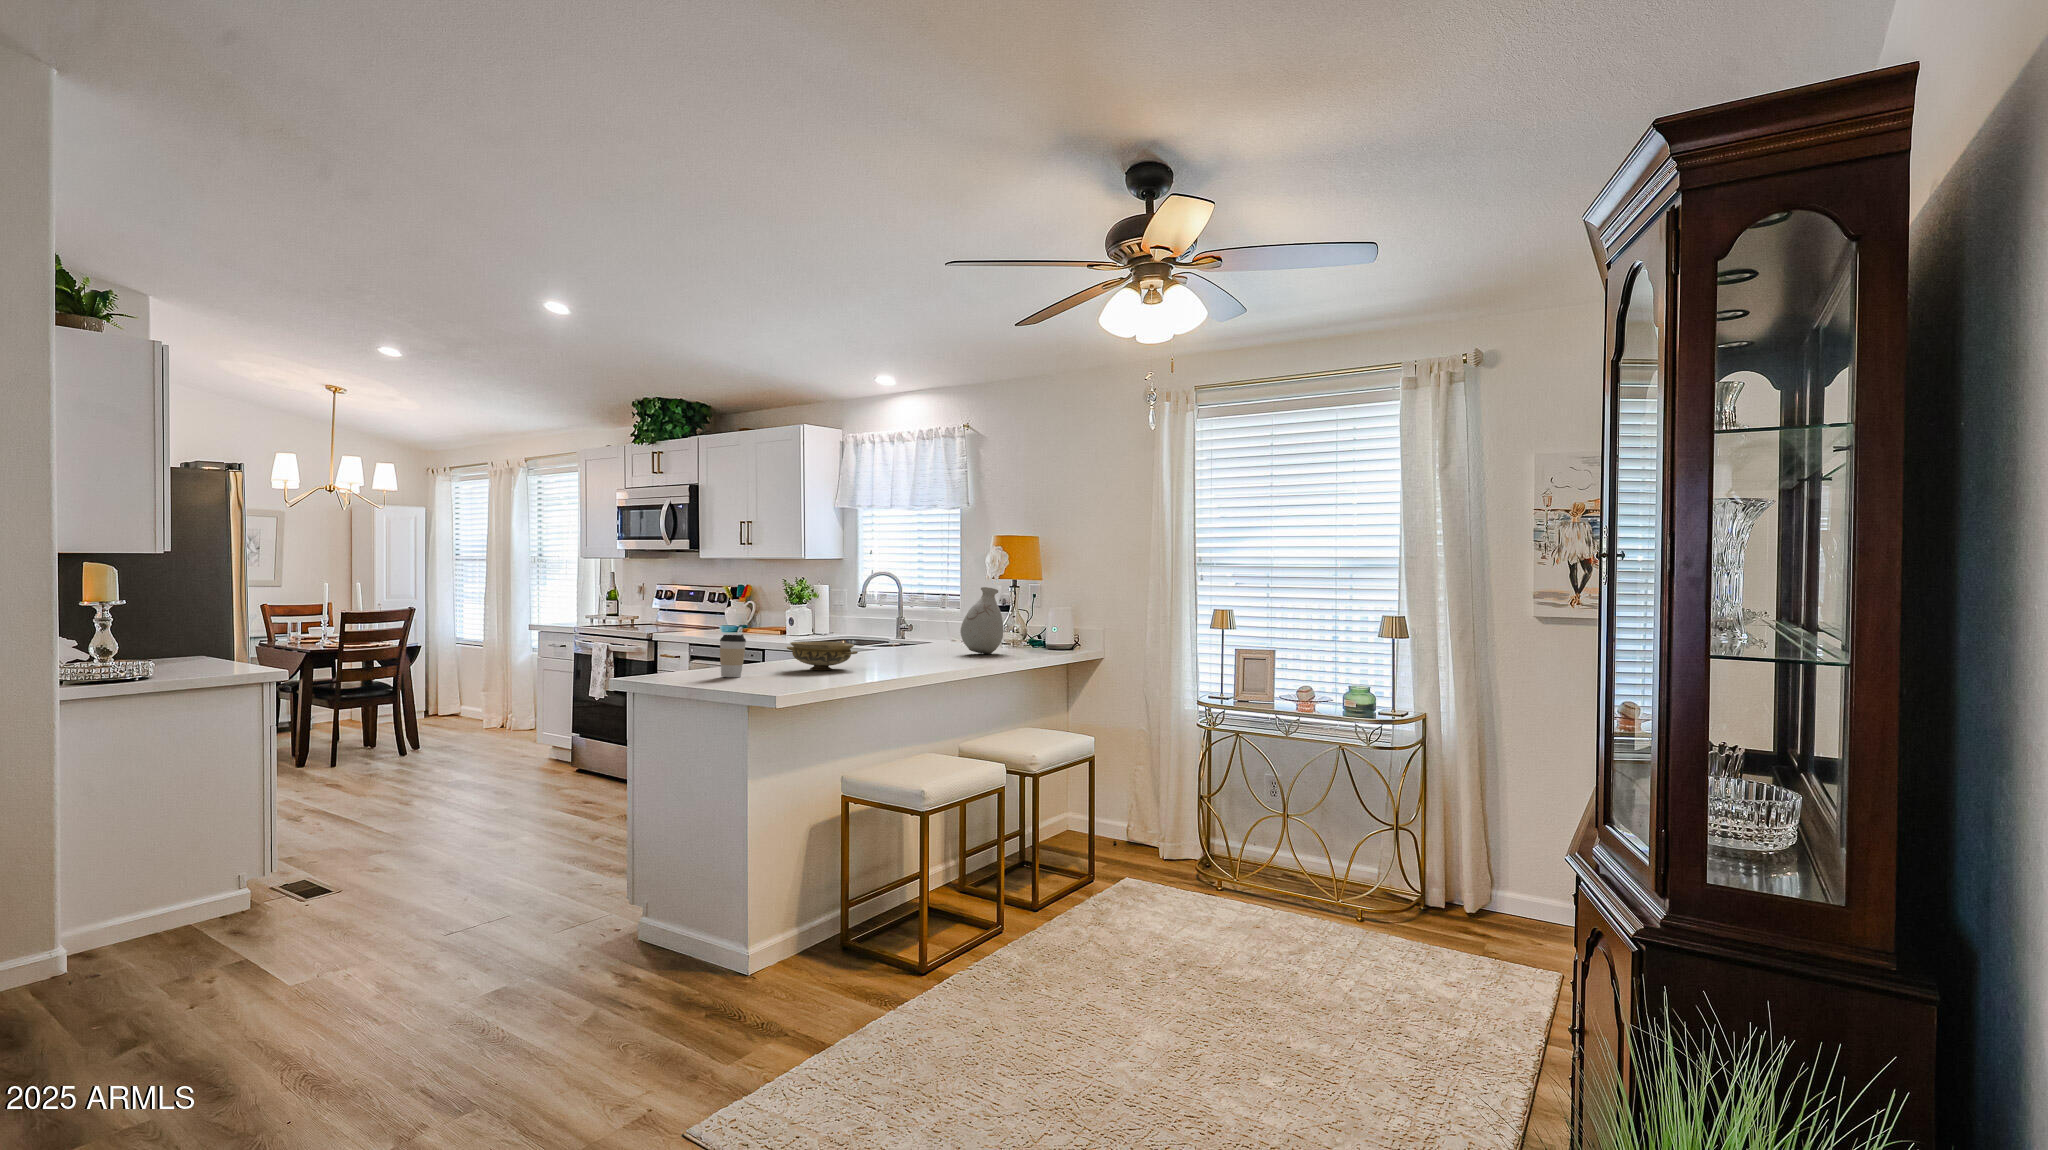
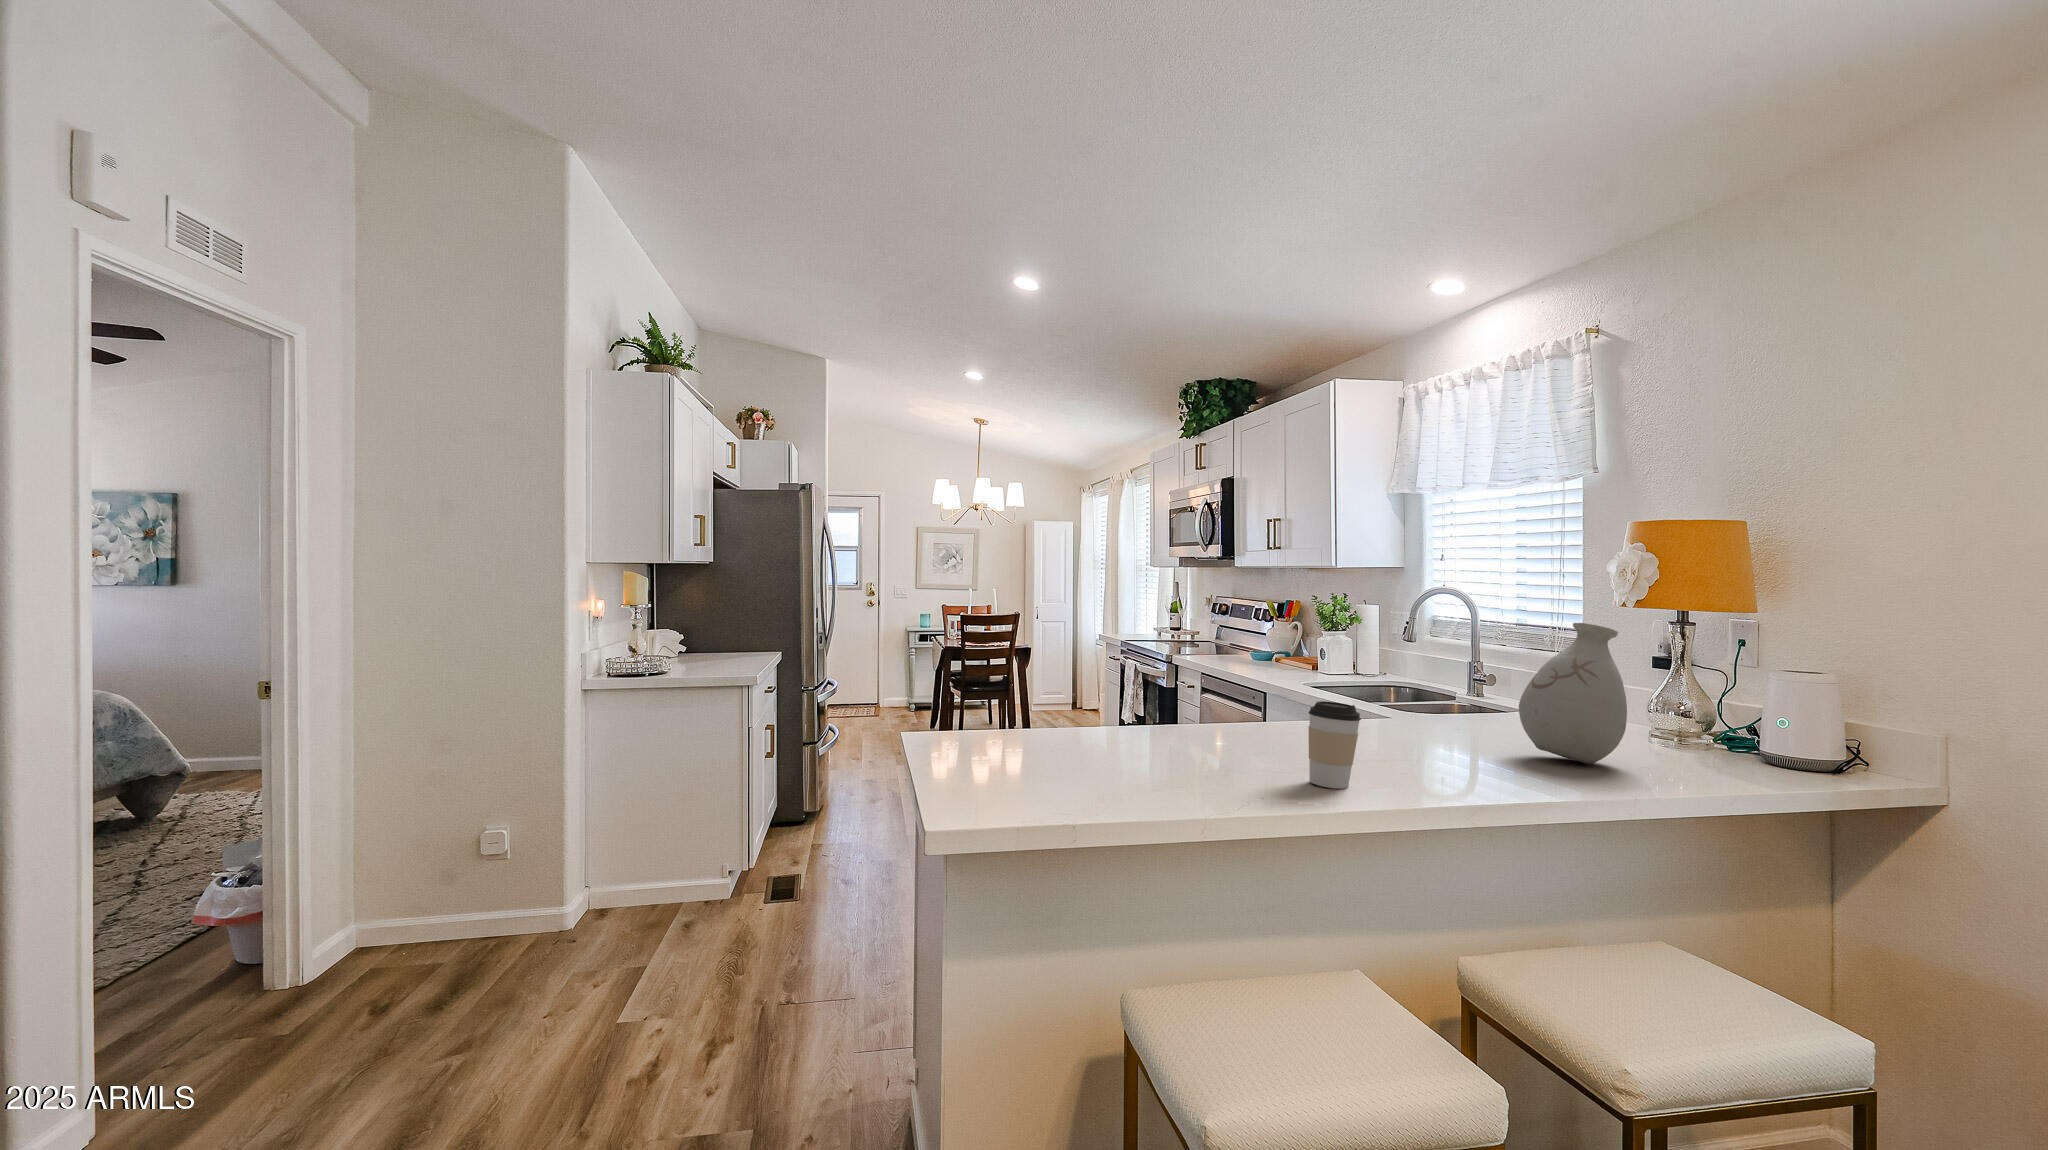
coffee cup: present [720,634,746,677] -> present [1308,701,1361,789]
ceramic bowl: present [787,642,858,670] -> none [1110,701,1226,763]

